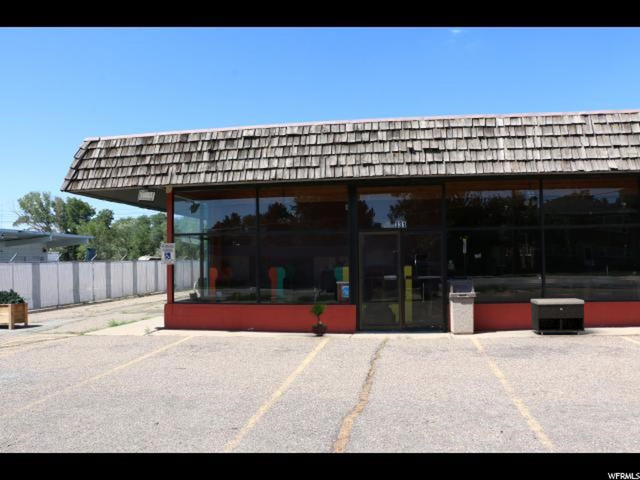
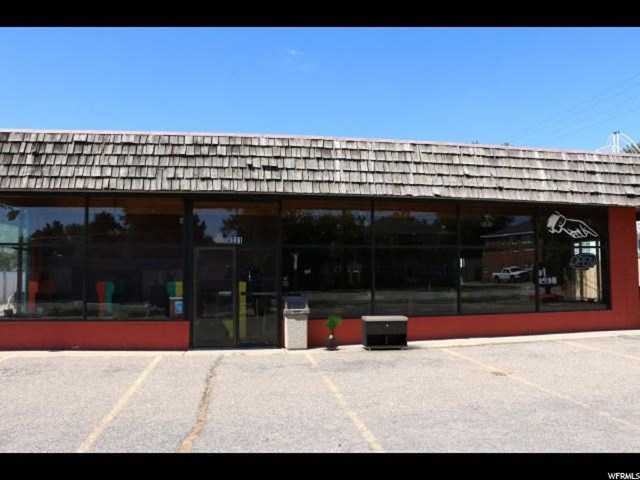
potted tree: present [309,303,328,336] -> present [324,317,340,350]

